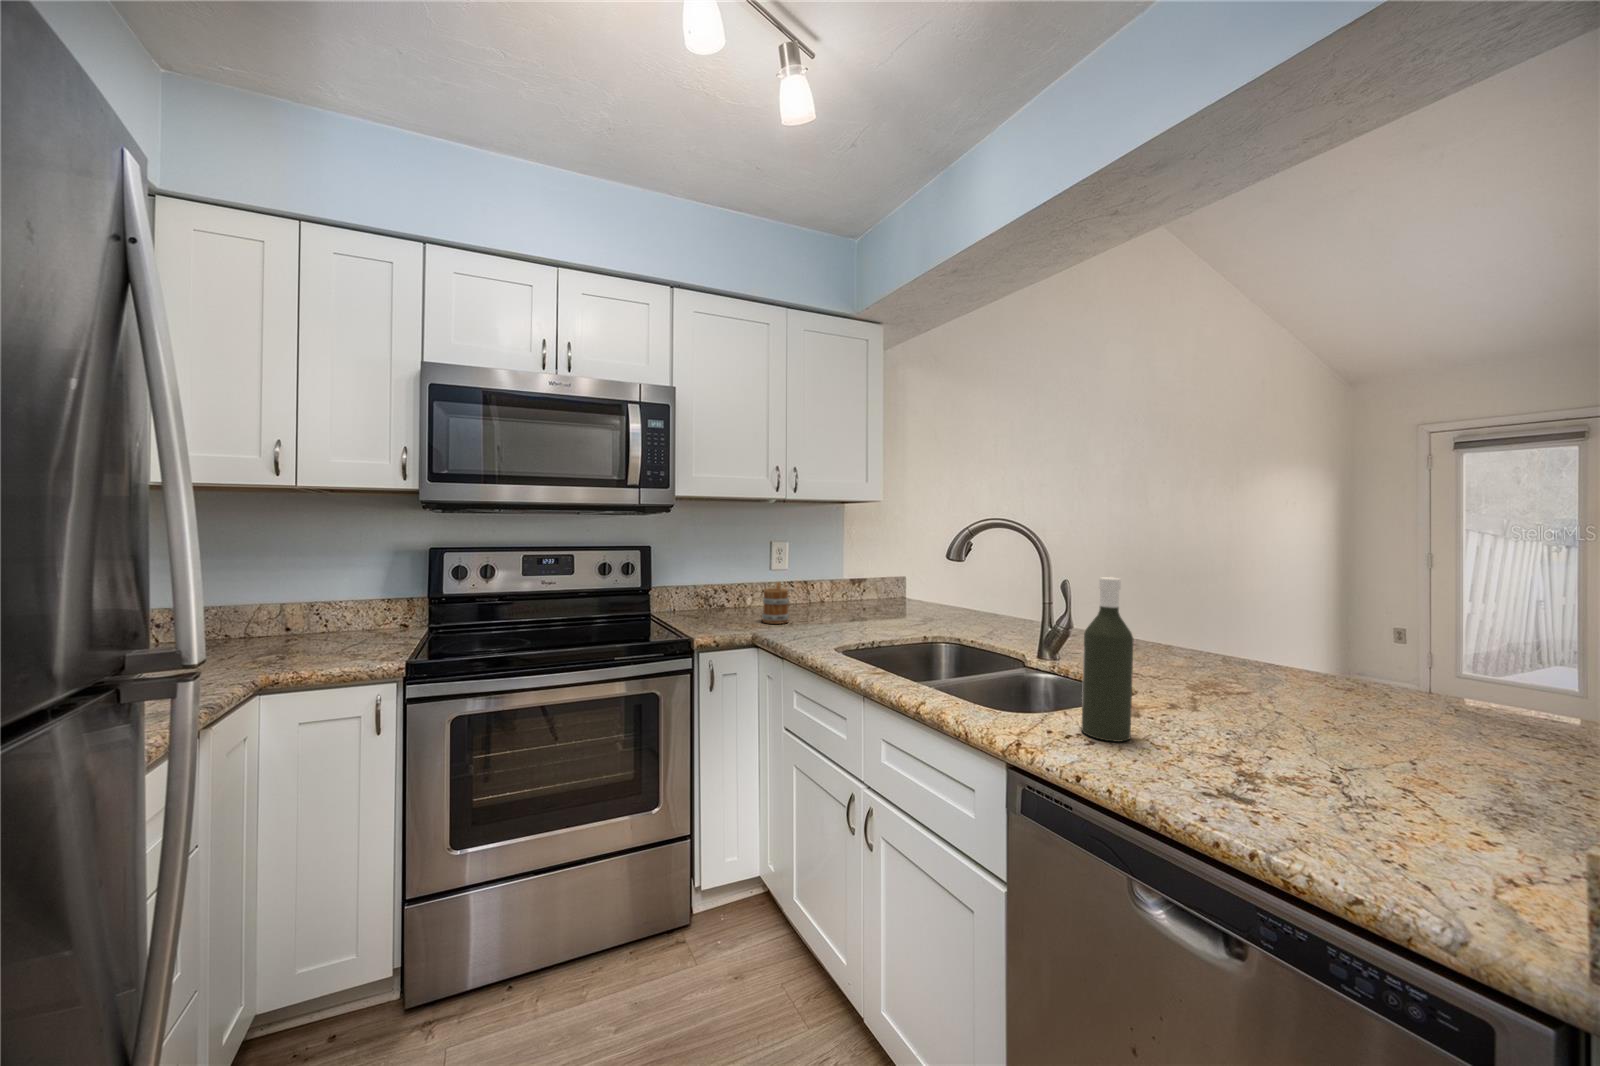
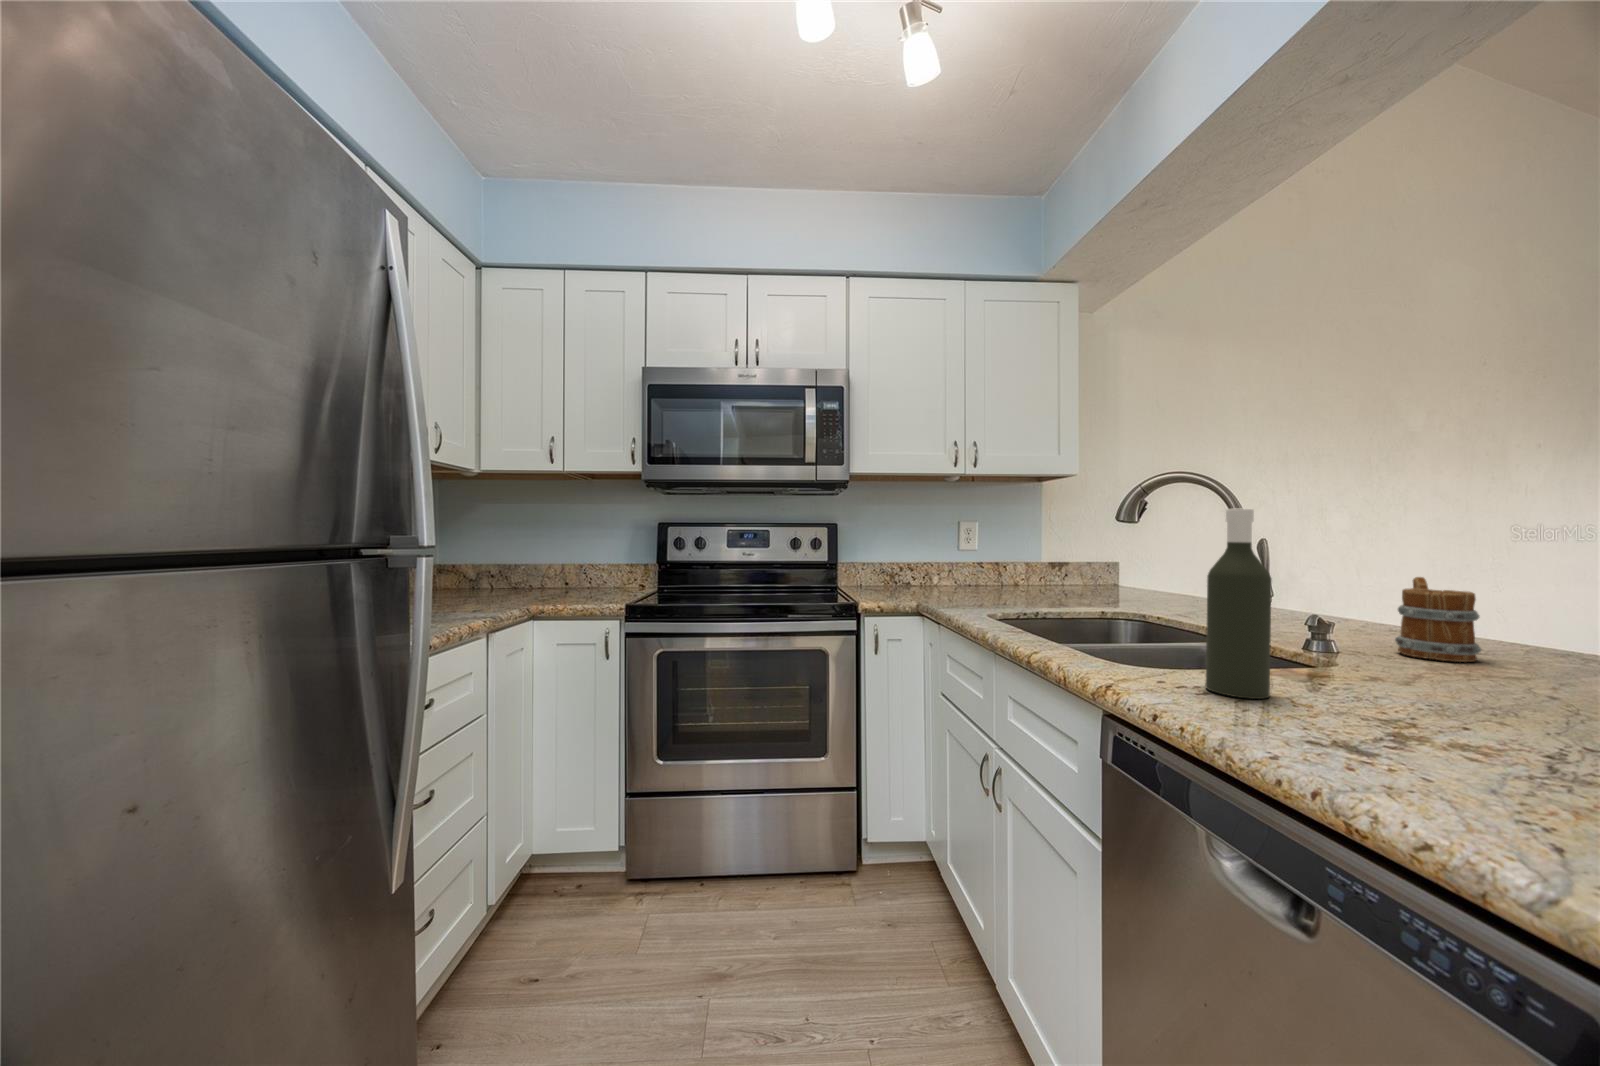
mug: present [762,582,789,624] -> present [1395,577,1481,662]

